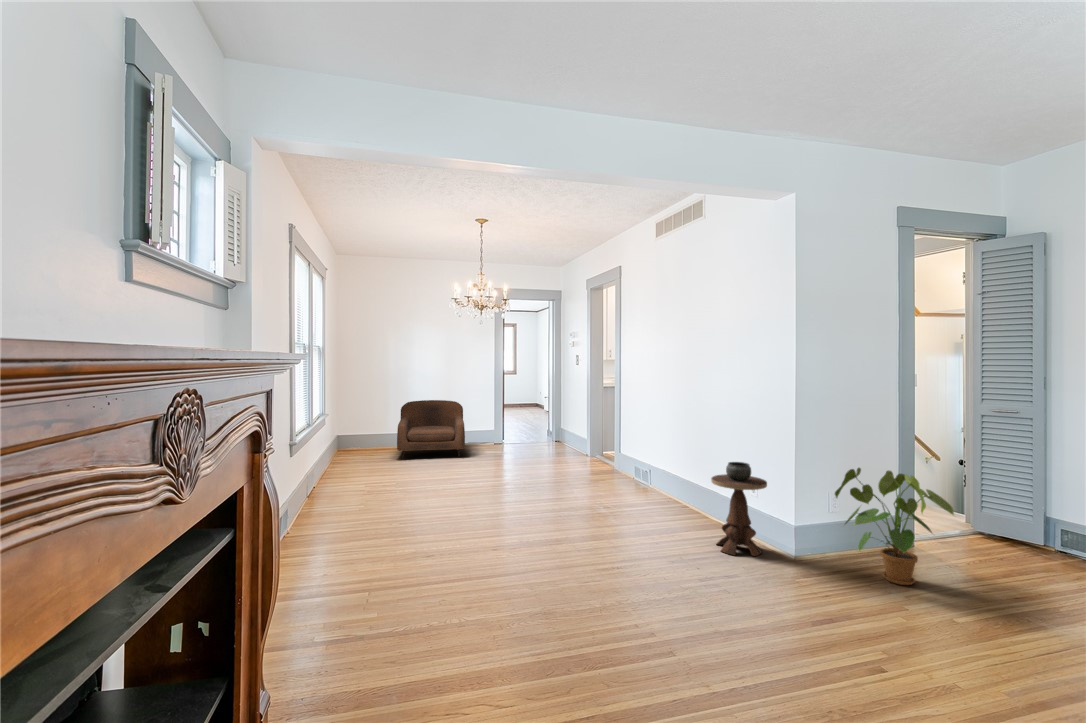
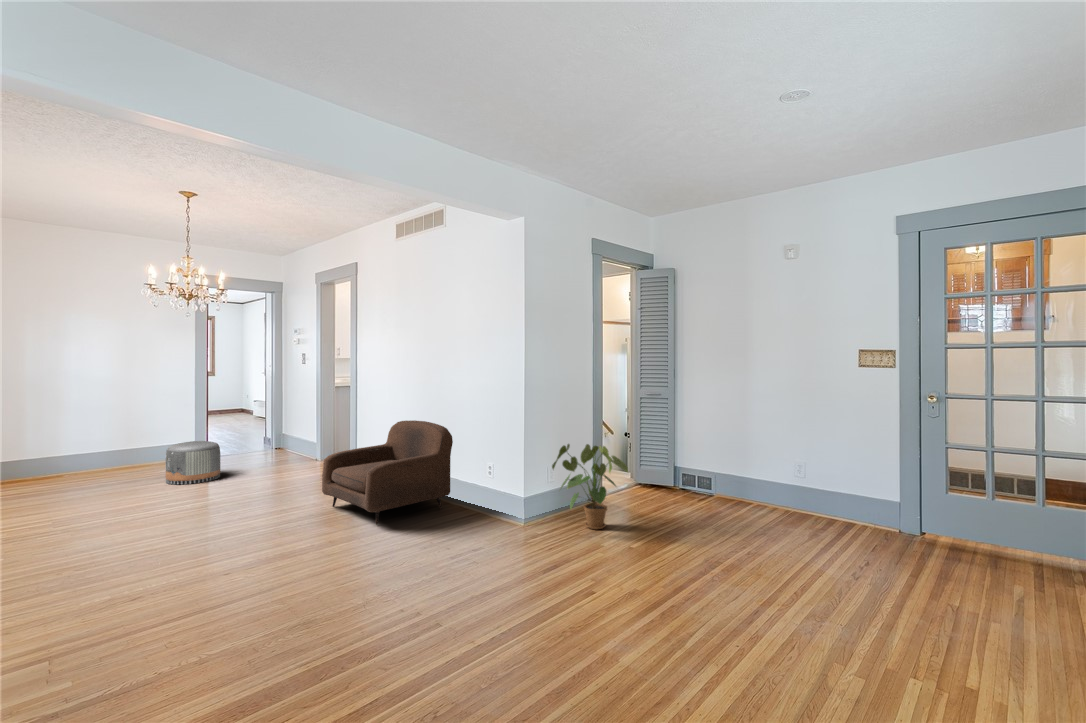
armchair: present [397,400,465,459] -> present [322,420,453,525]
pouf: none [469,431,508,467] -> present [166,441,220,484]
side table: present [711,462,767,556] -> none [456,448,502,531]

